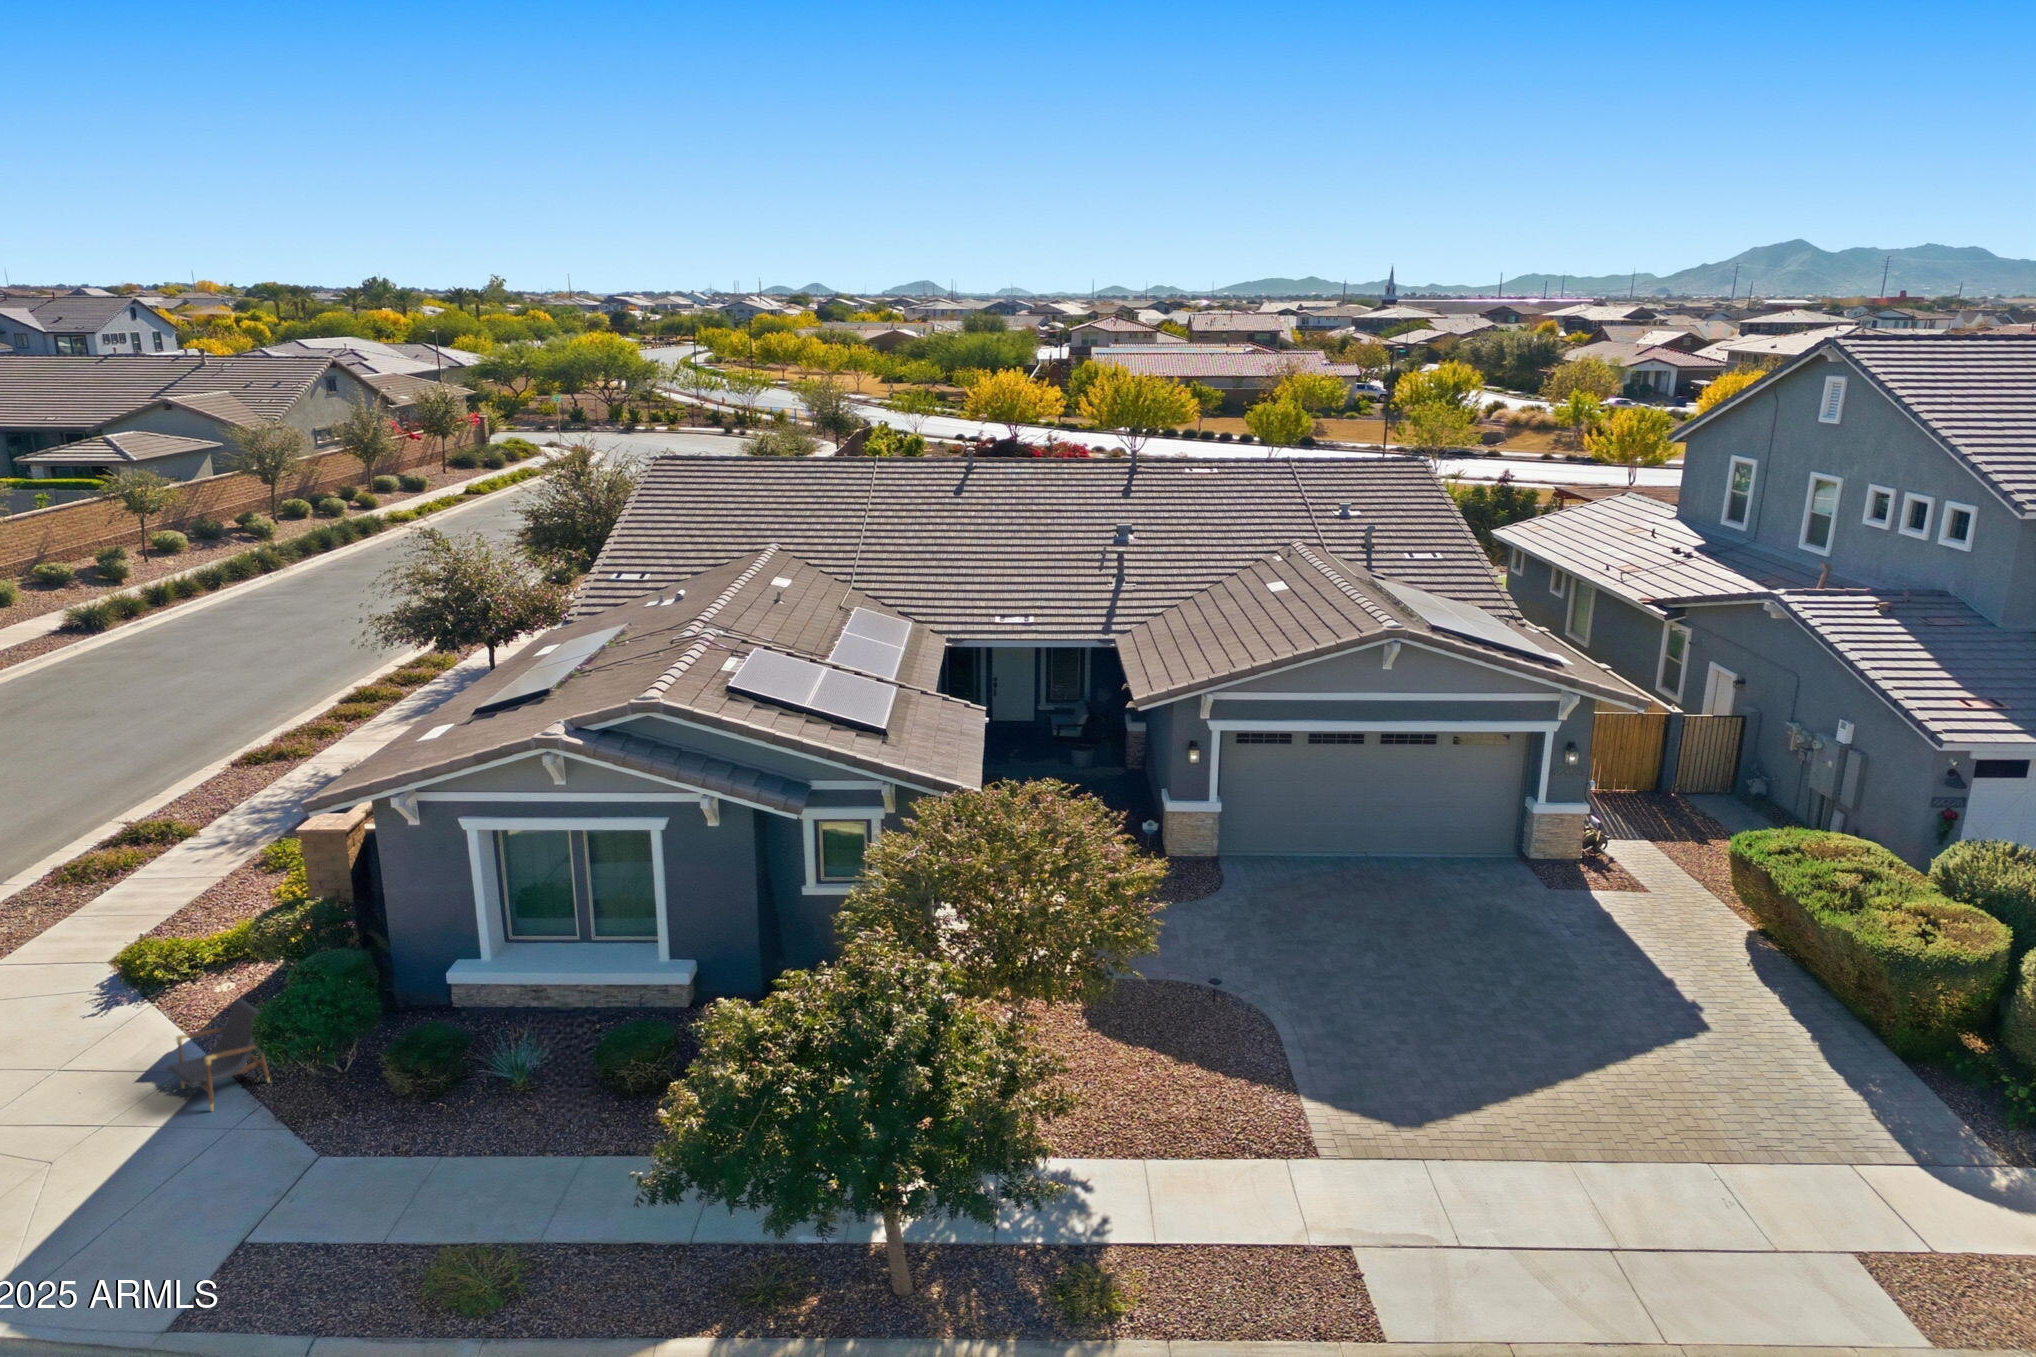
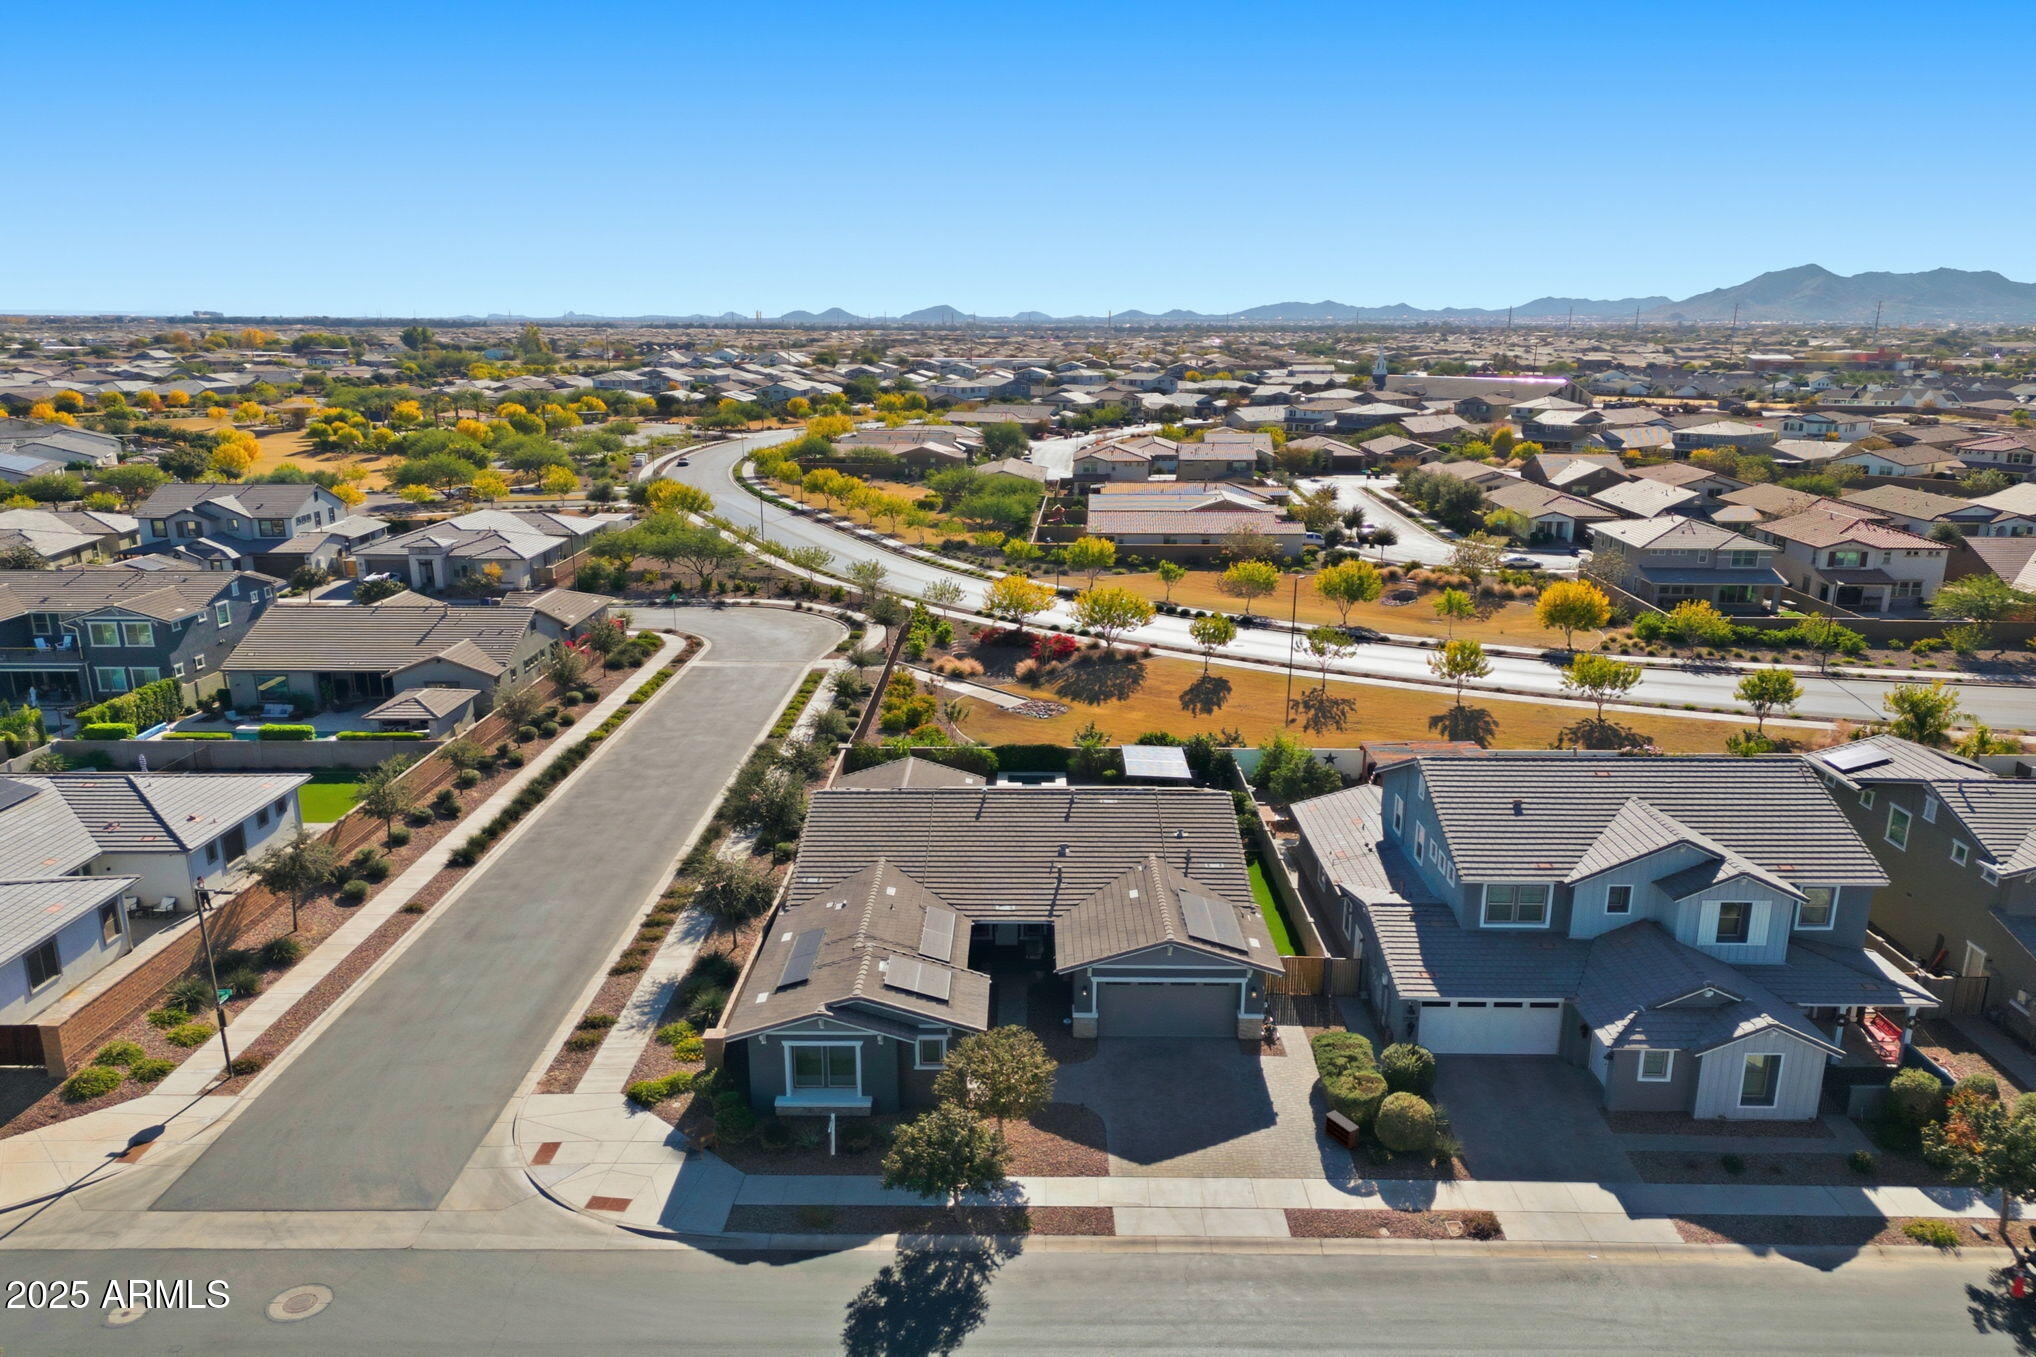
bench: none [1840,988,1962,1087] -> present [1325,1110,1360,1150]

